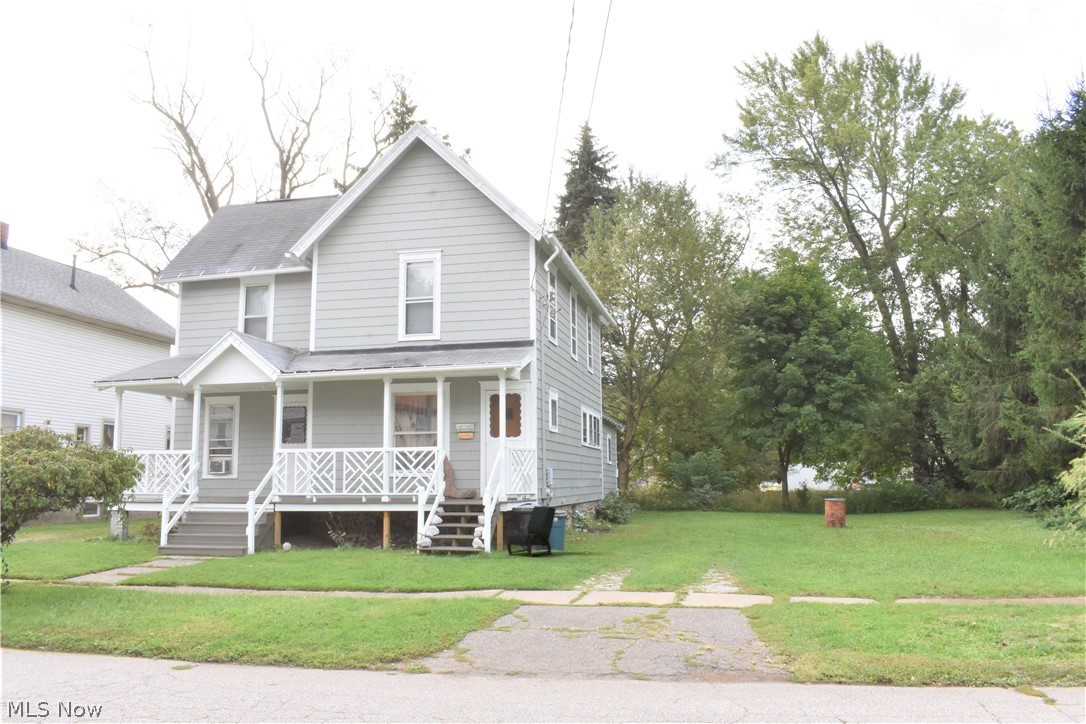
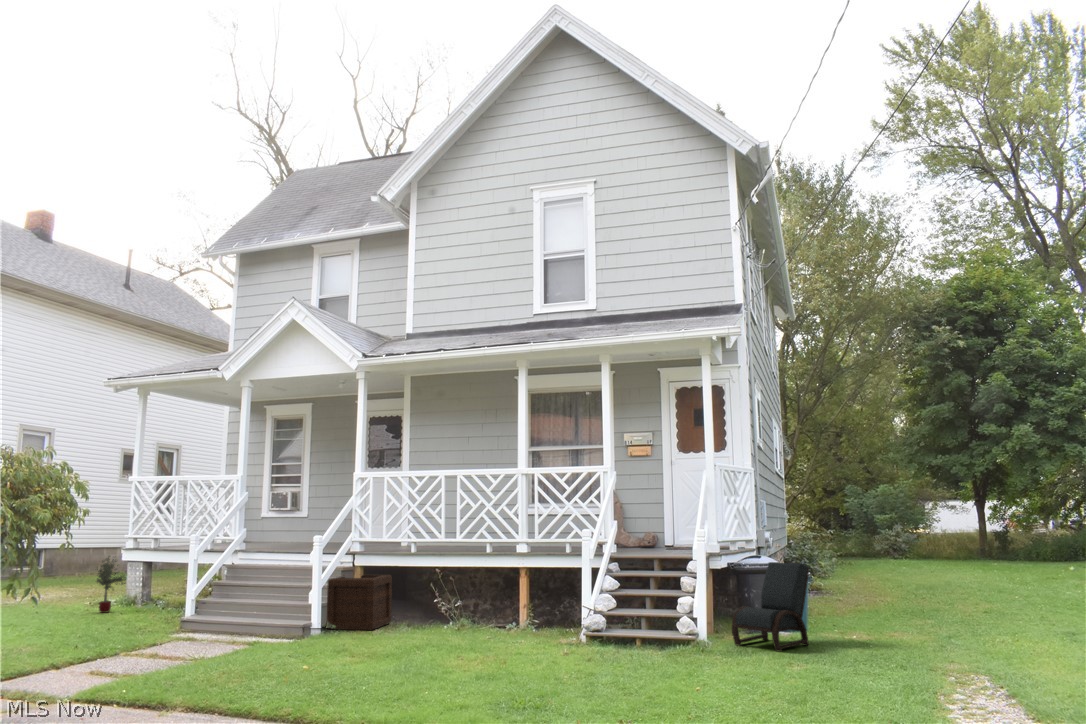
potted tree: none [87,506,111,546] -> present [97,556,126,613]
wooden crate: none [256,517,300,552] -> present [327,575,392,630]

